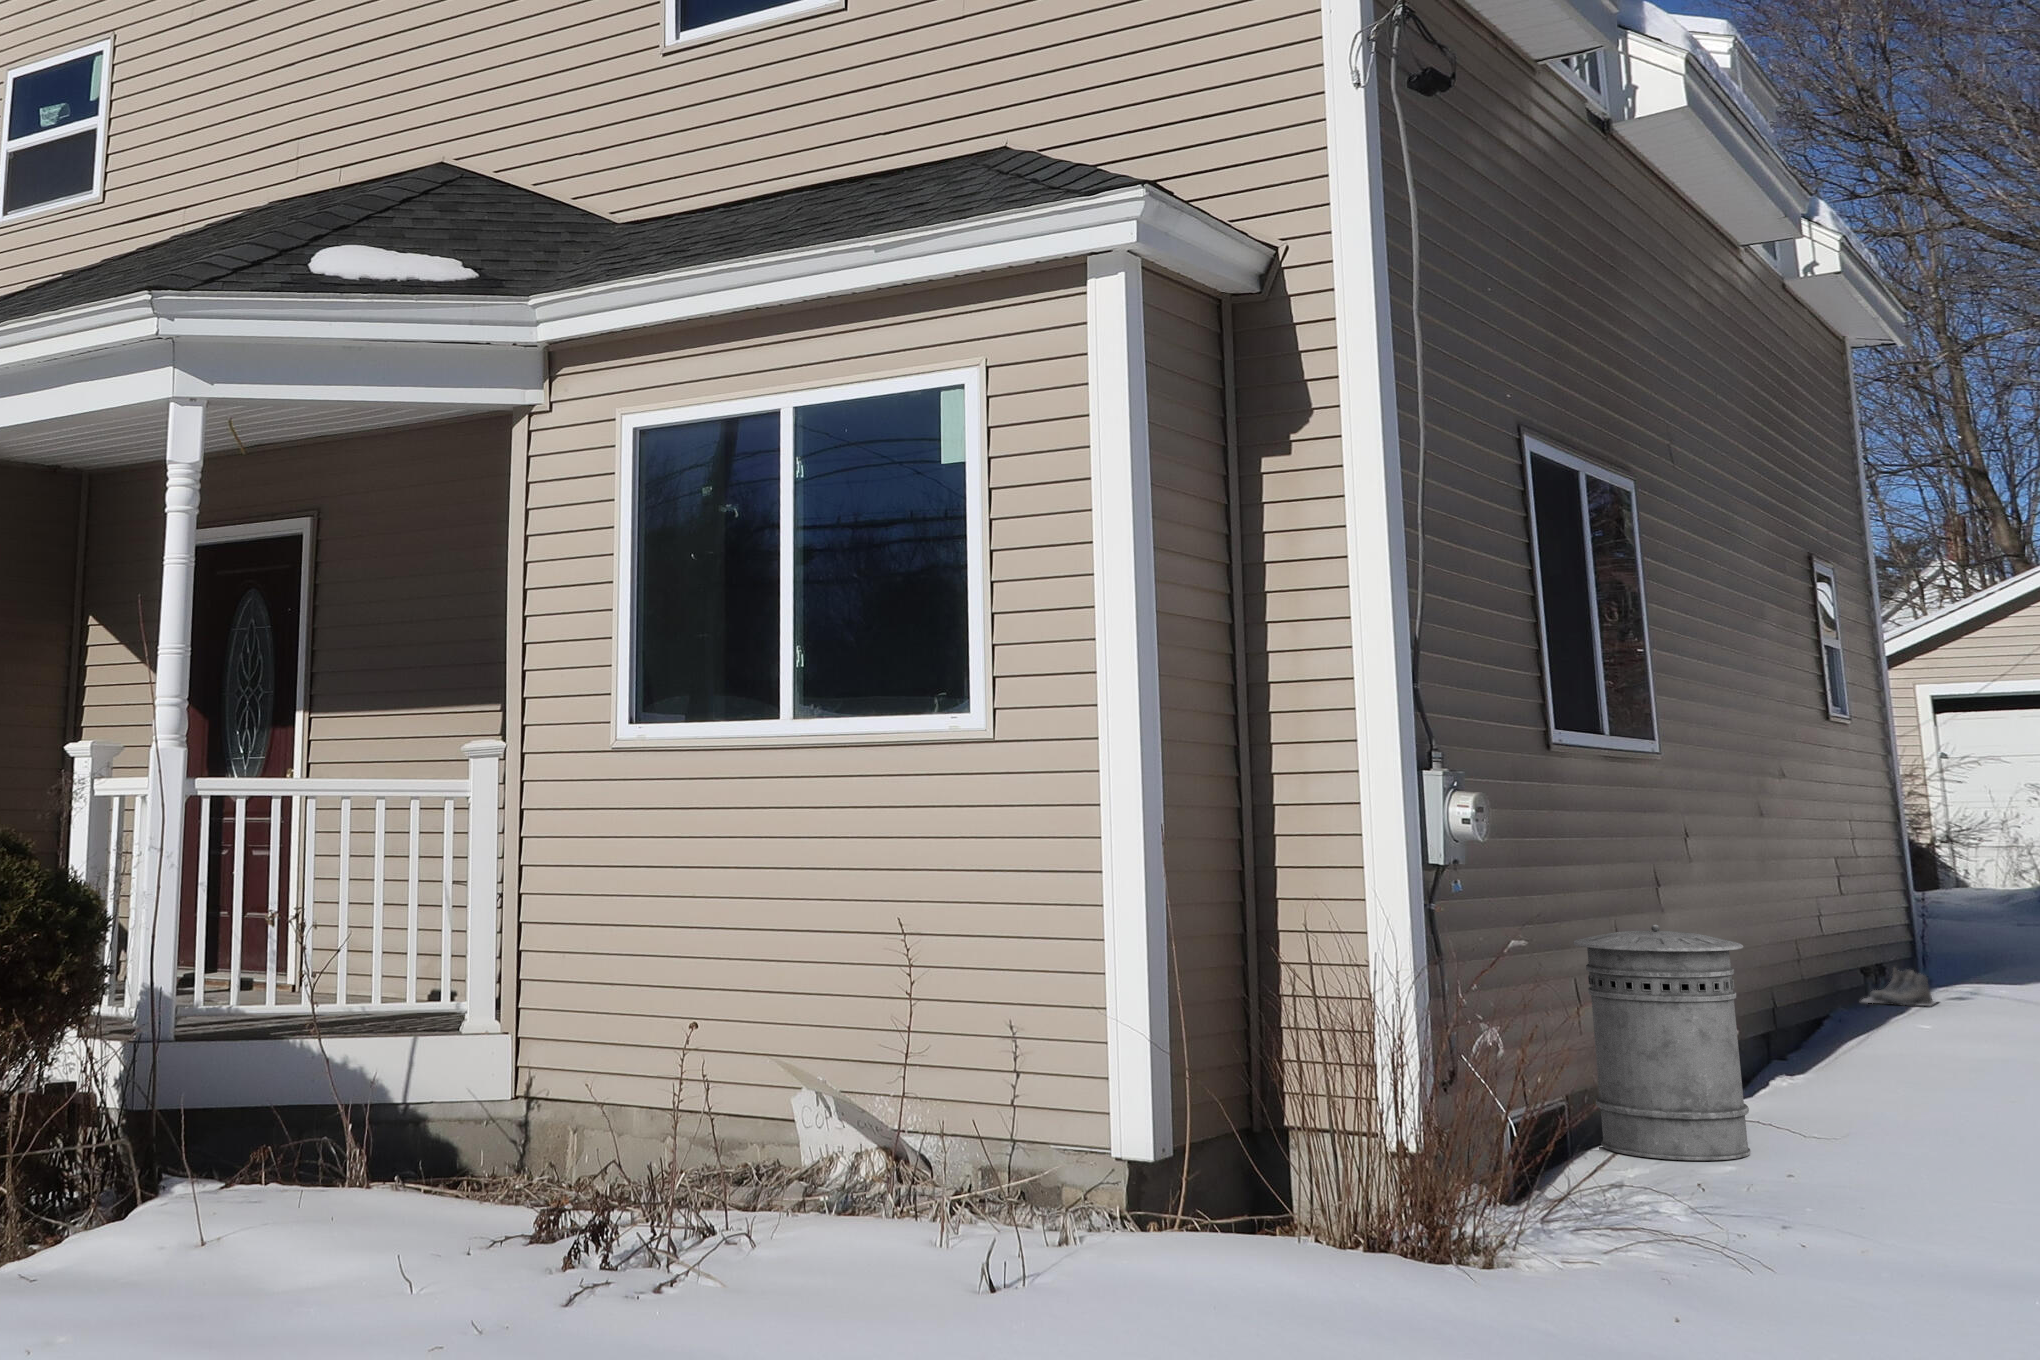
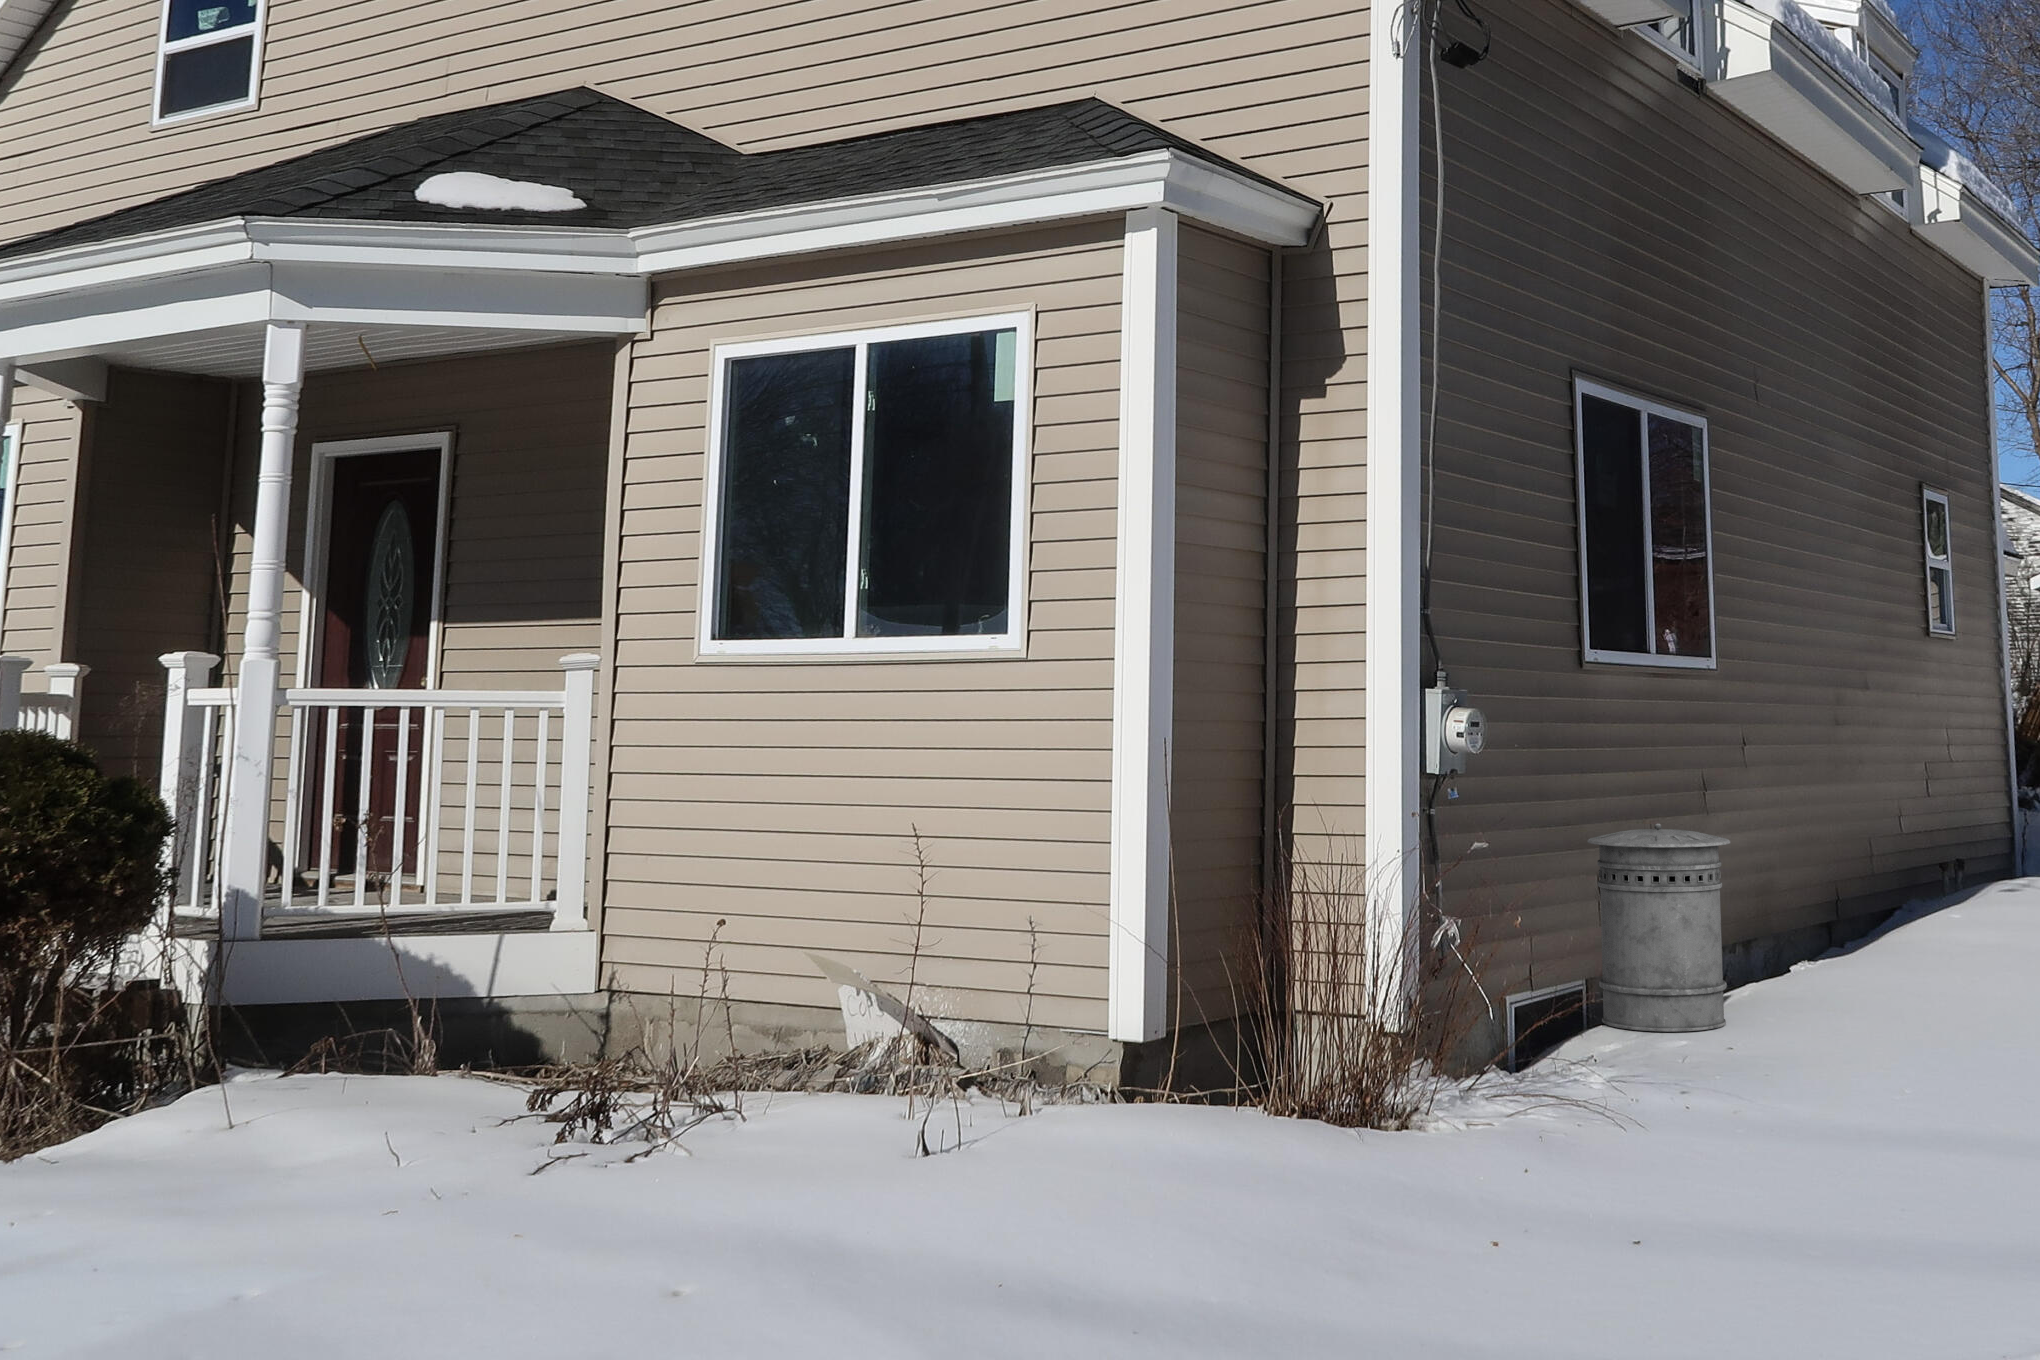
boots: present [1862,968,1936,1006] -> none [1939,859,2012,895]

